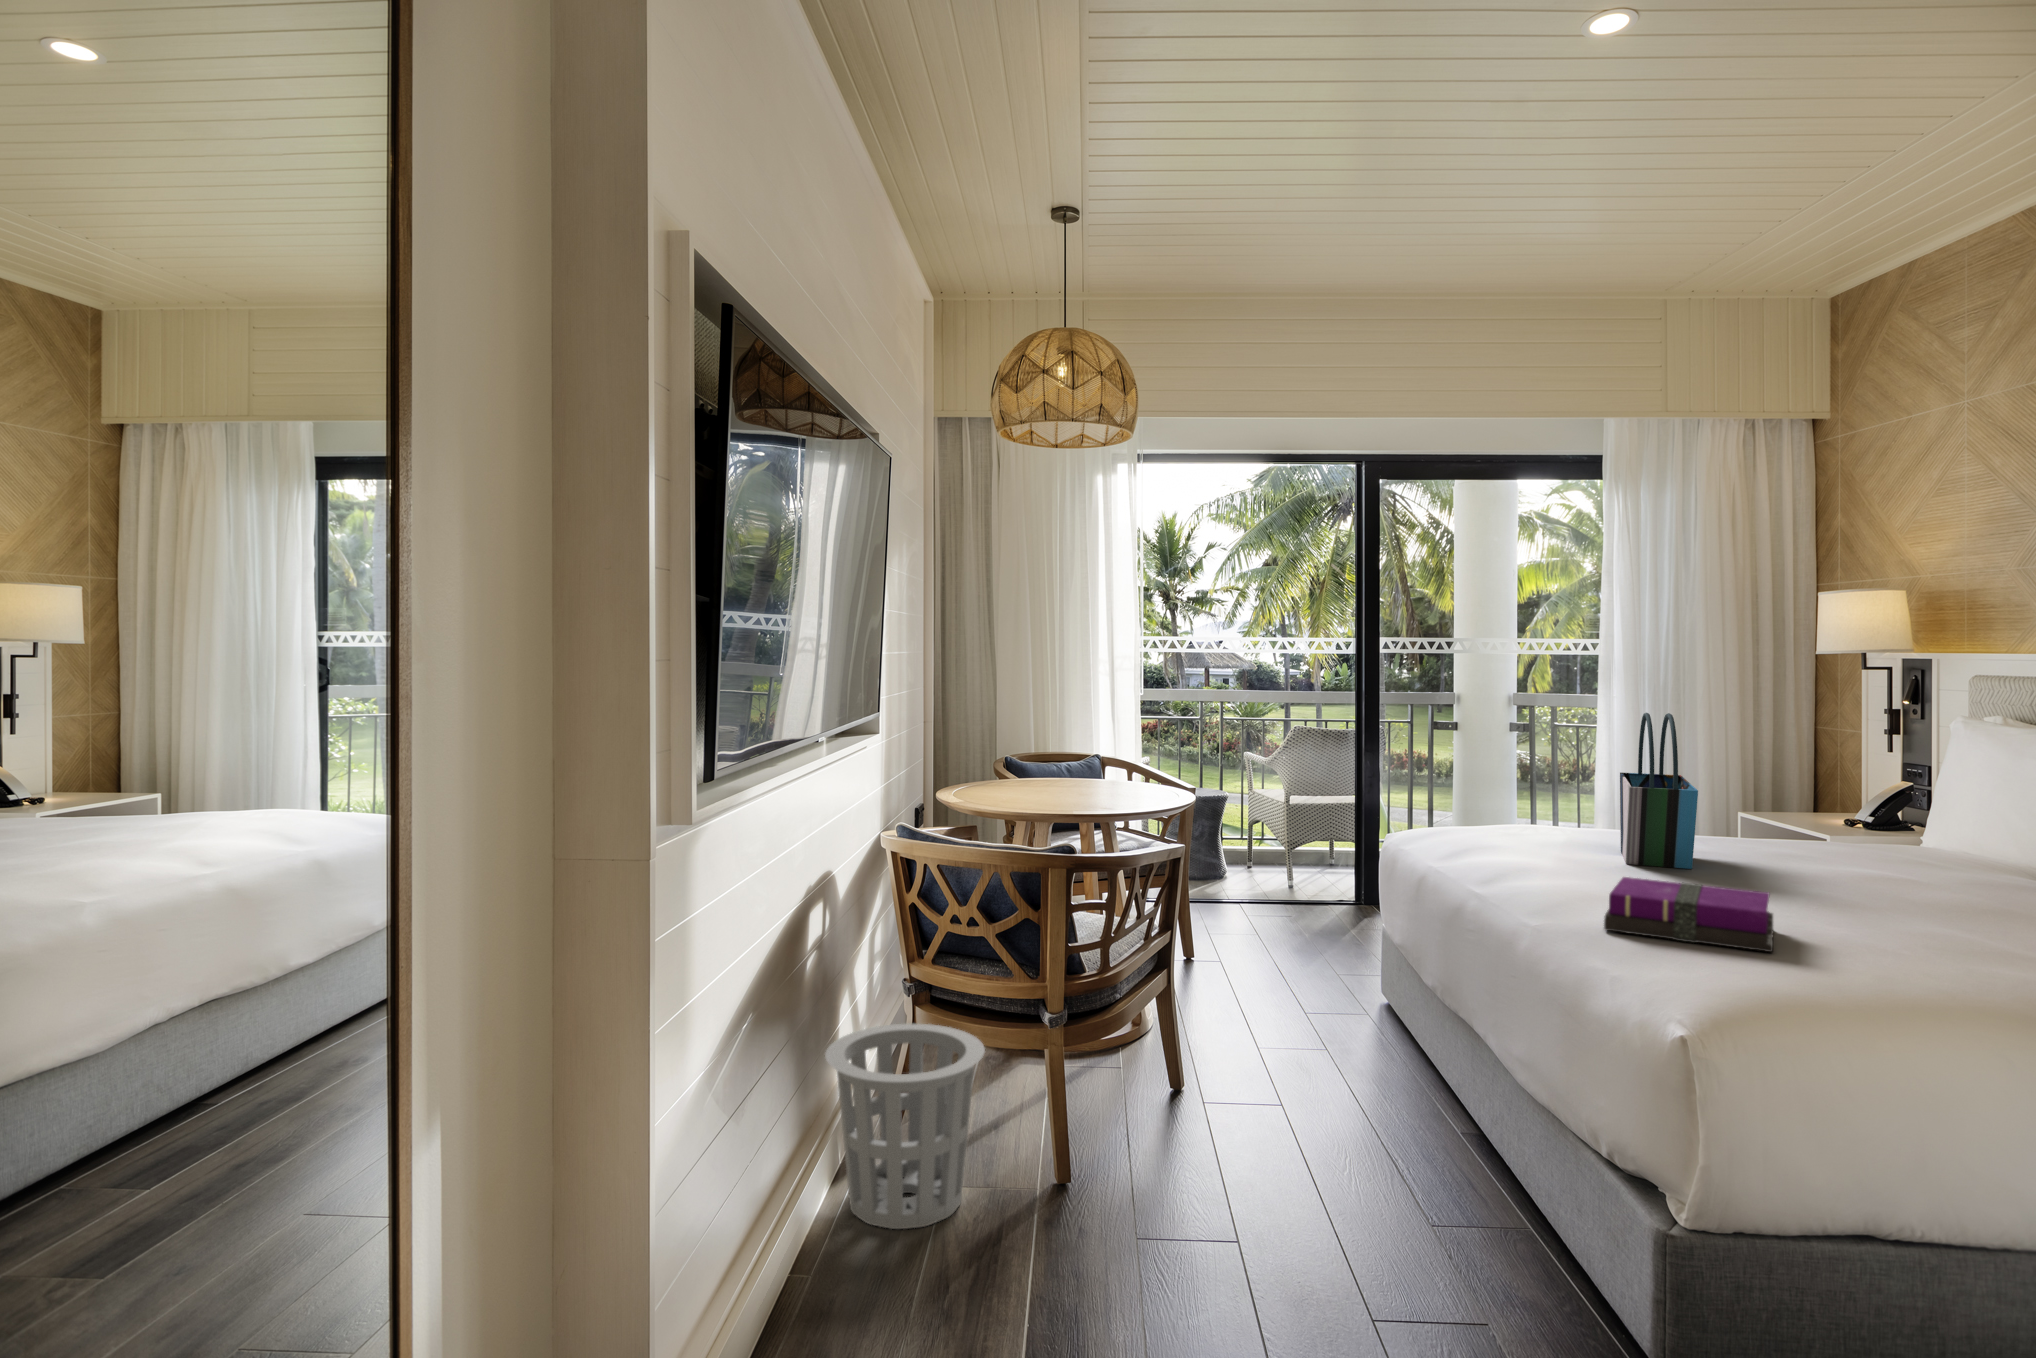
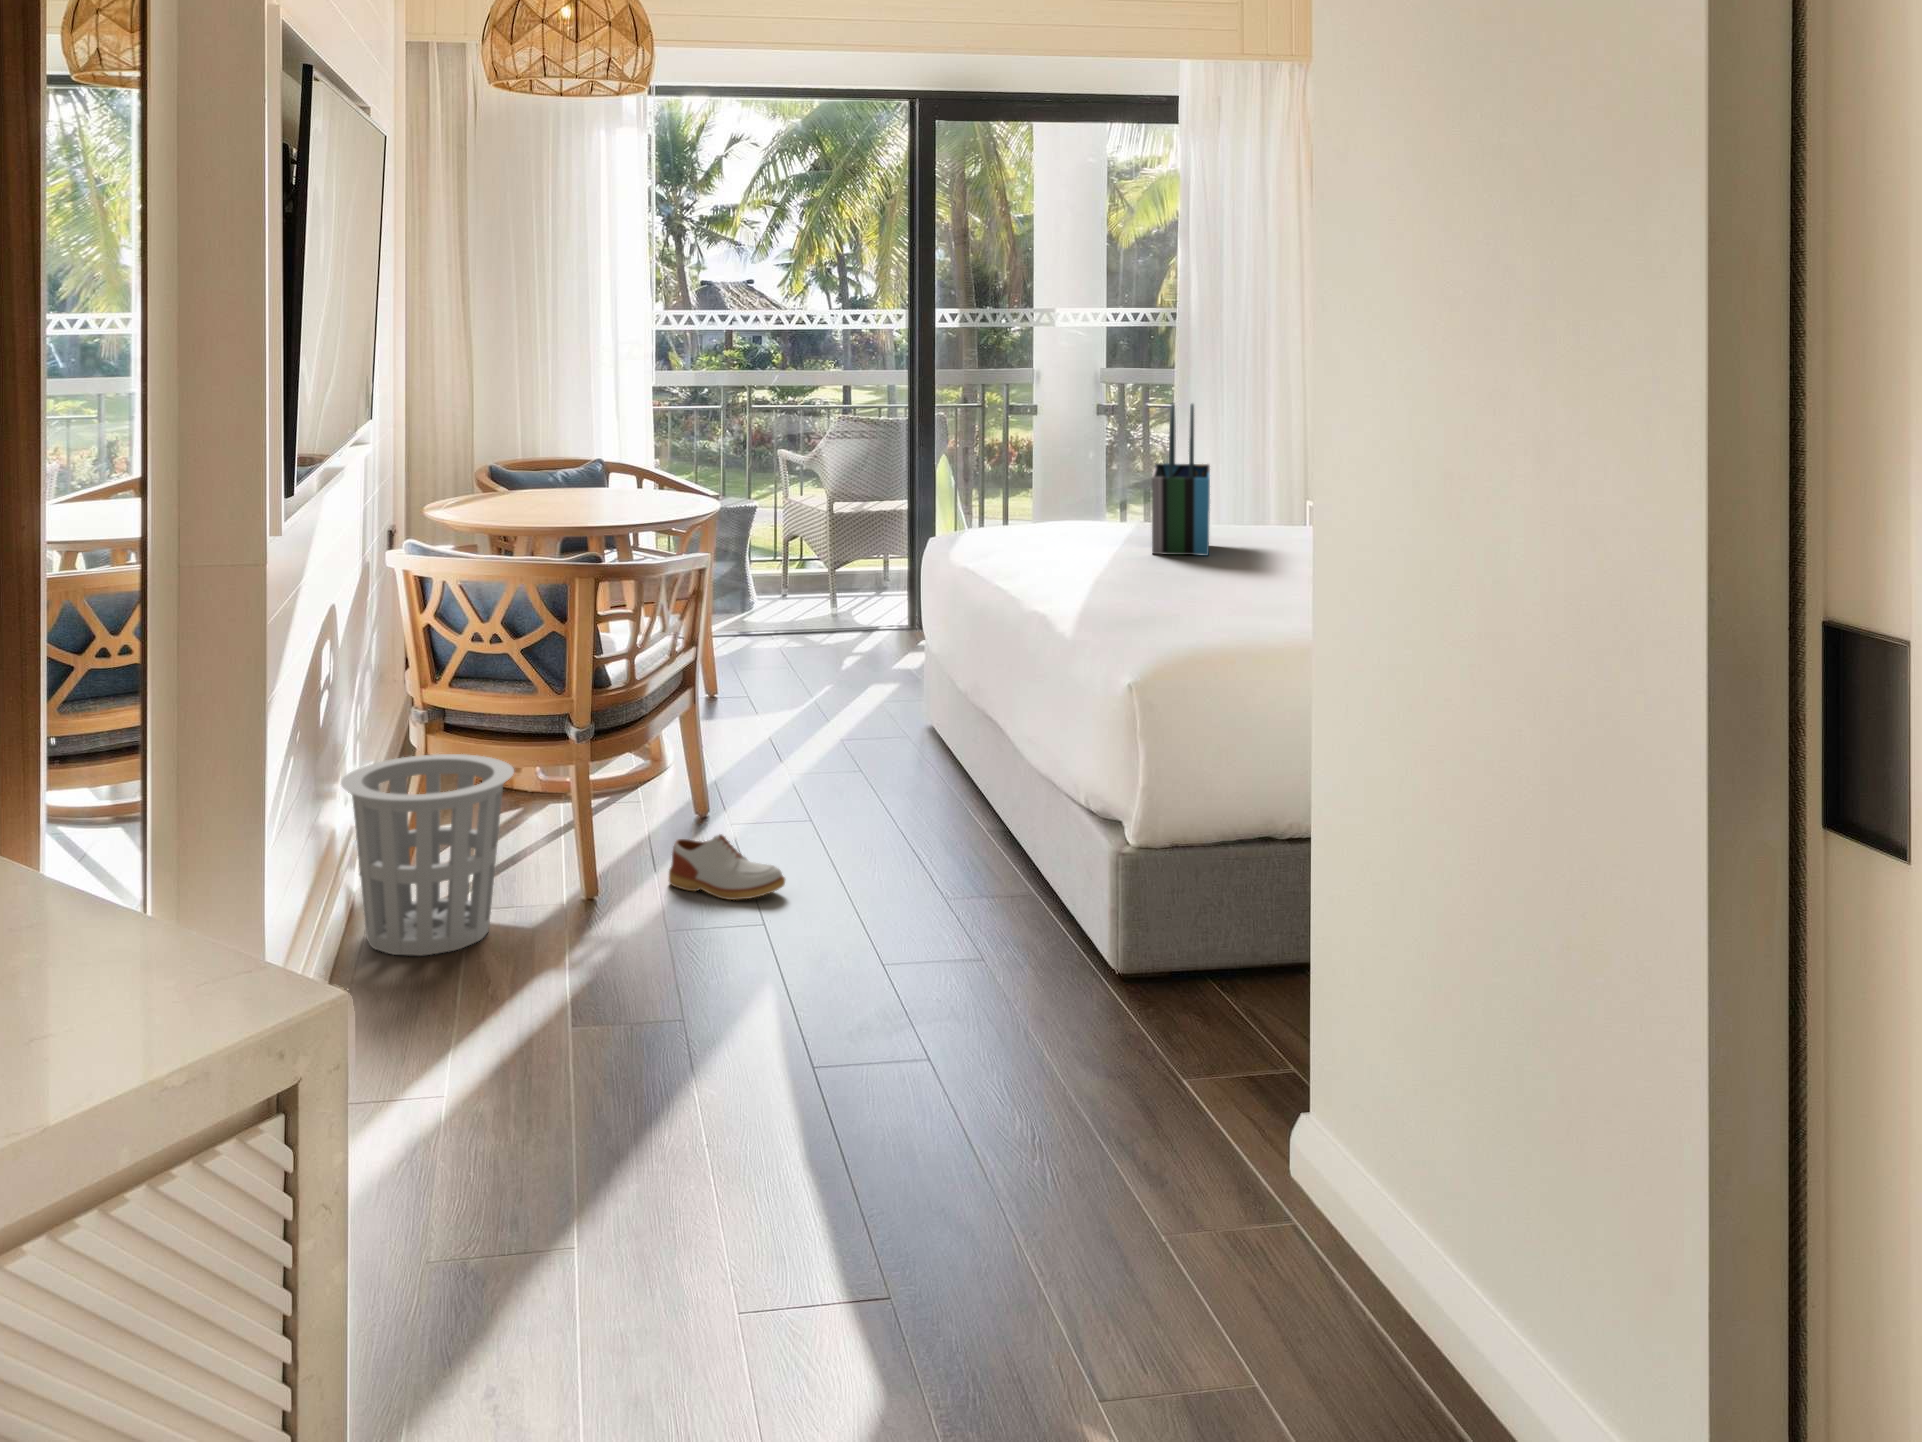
notebook: present [1604,877,1773,952] -> none [1099,560,1239,614]
shoe: none [1136,1122,1251,1198] -> present [669,834,785,900]

